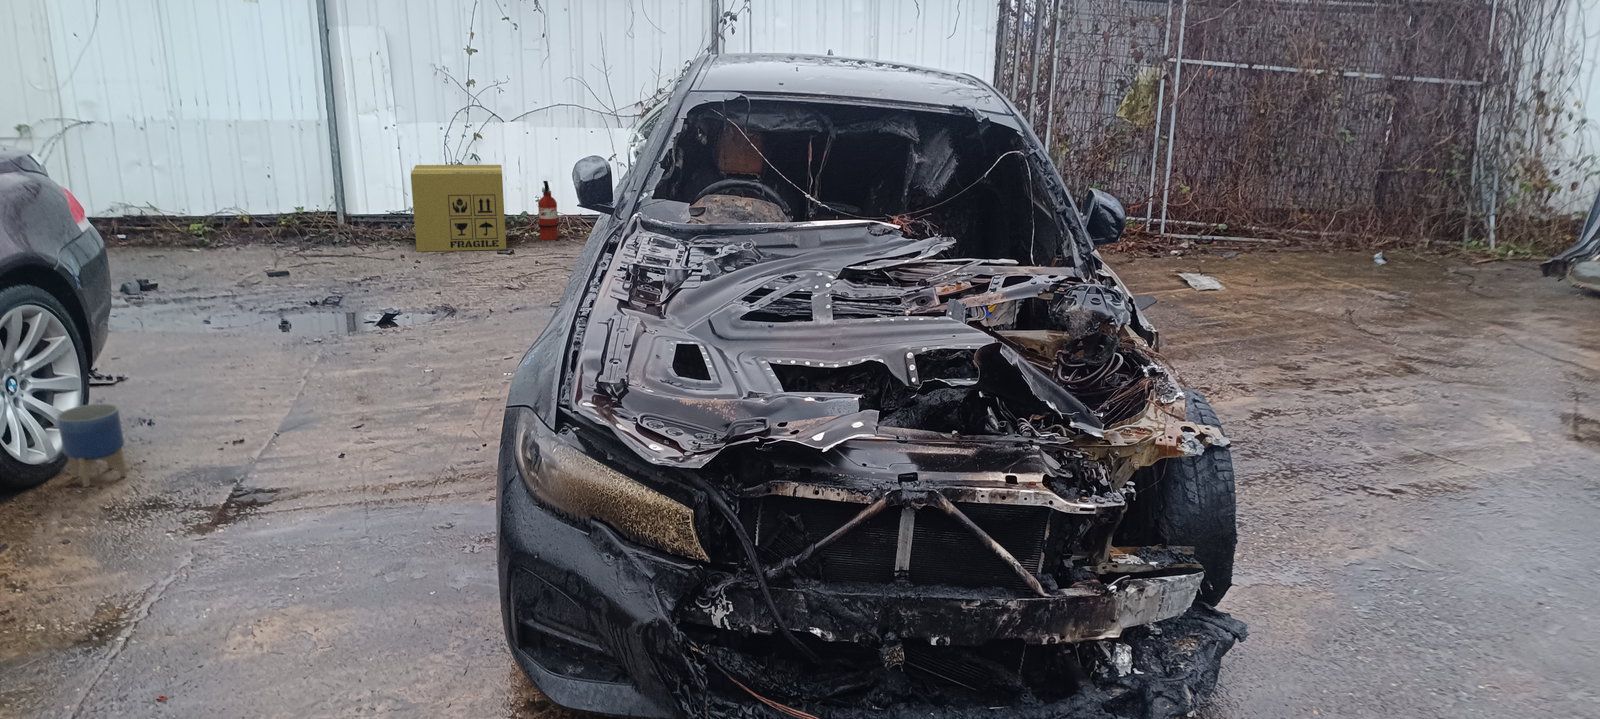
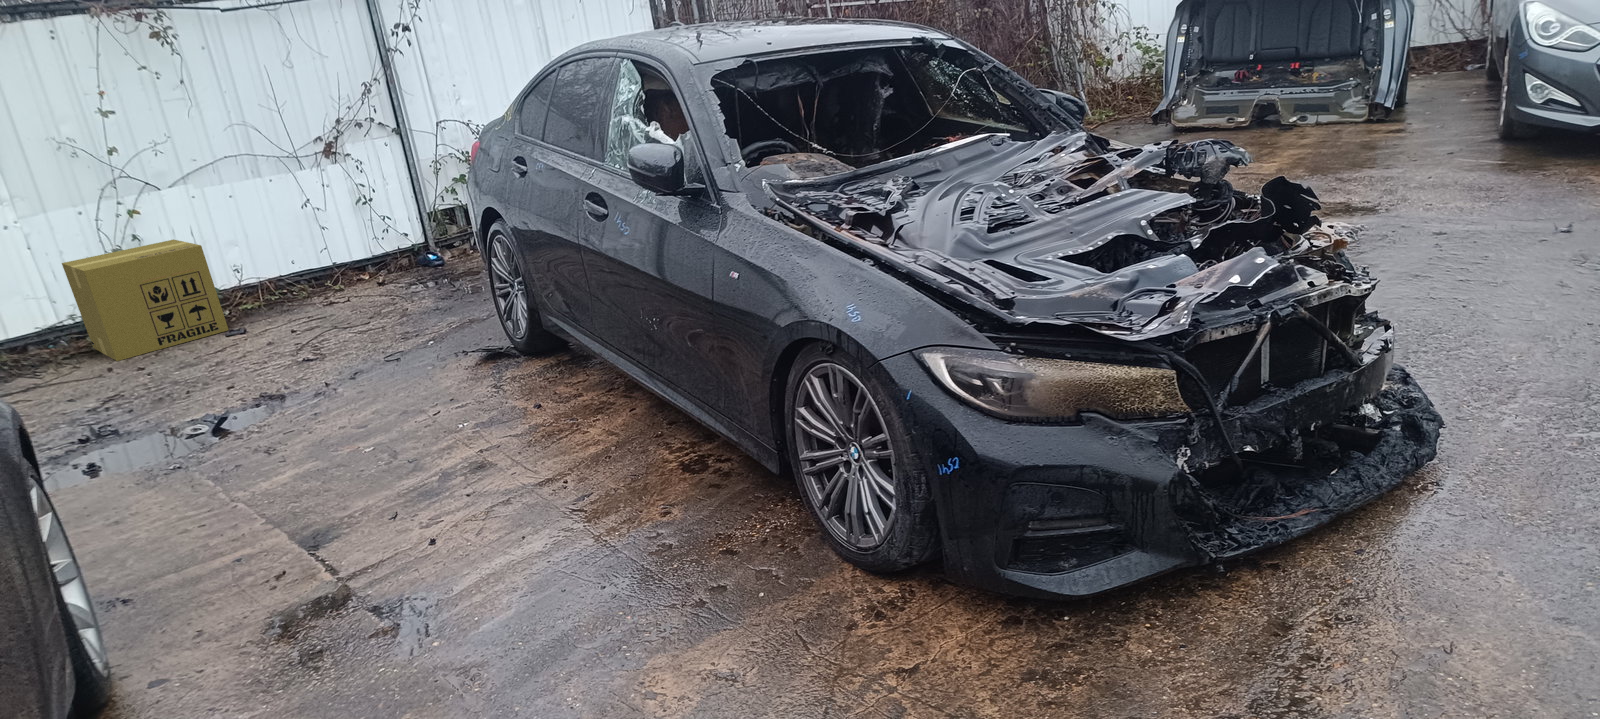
fire extinguisher: present [538,181,559,240] -> none [235,244,269,312]
planter: present [57,404,127,487] -> none [90,586,198,698]

